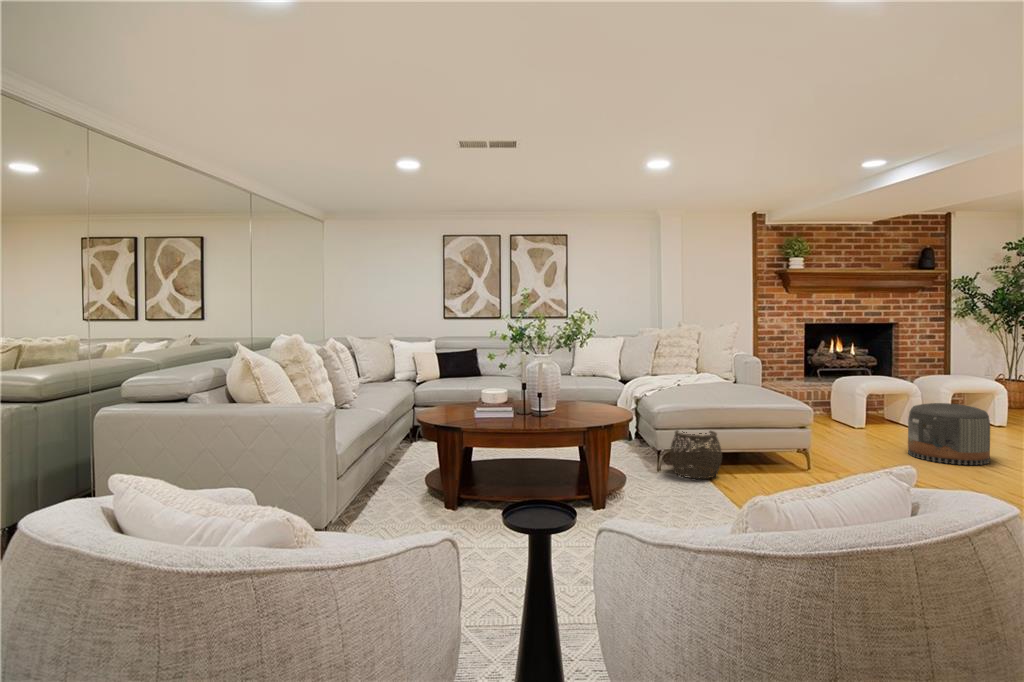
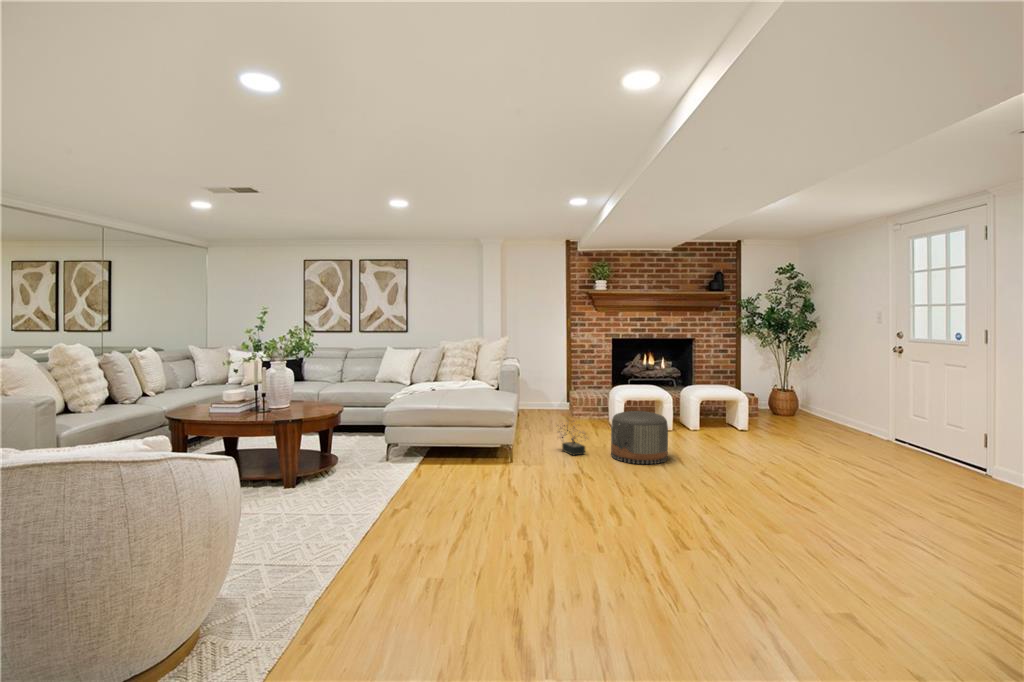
decorative plant: none [834,415,886,458] -> present [557,421,586,455]
woven basket: present [670,430,722,479] -> none [384,428,425,470]

